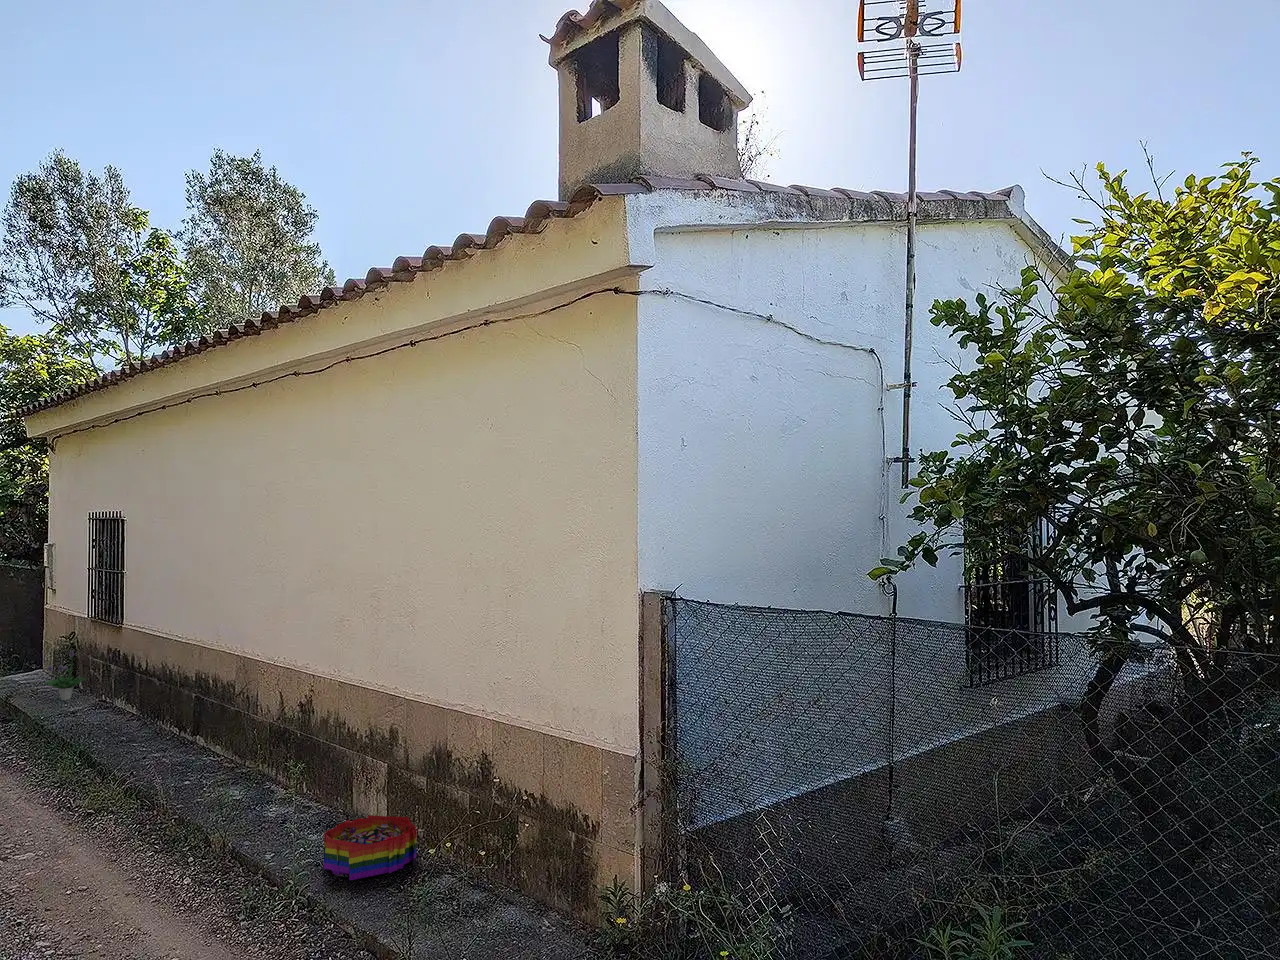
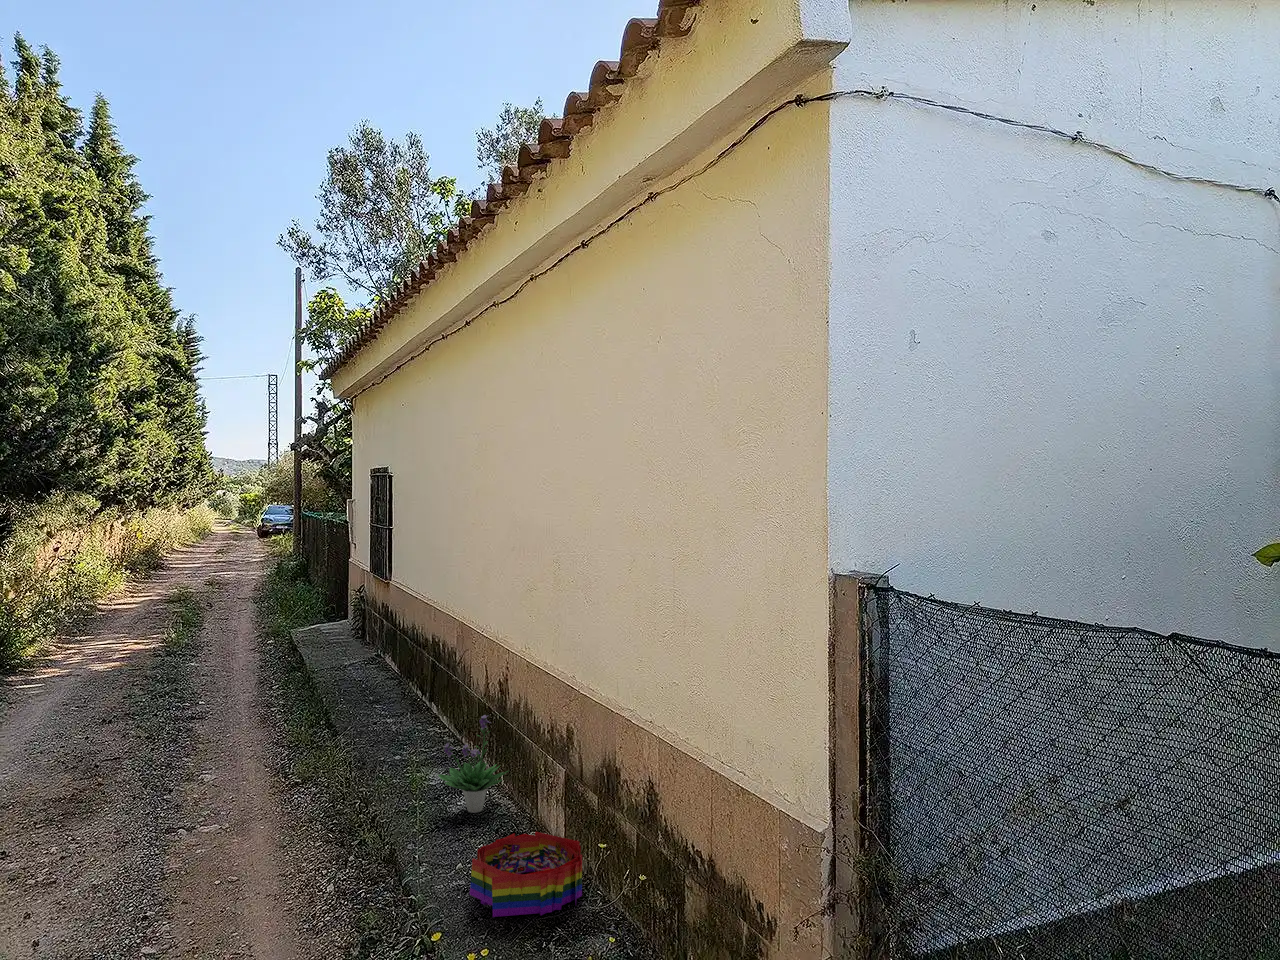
potted plant: present [44,650,85,700] -> present [438,715,508,813]

